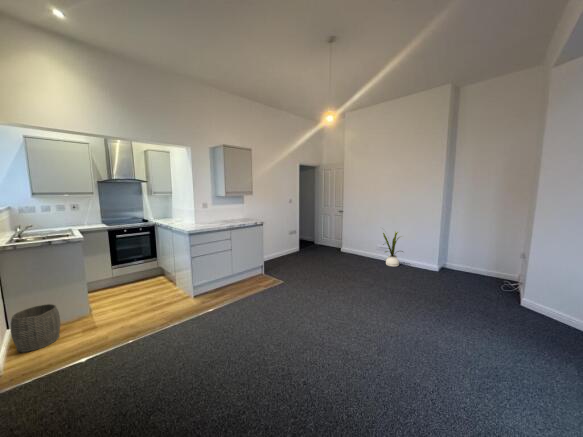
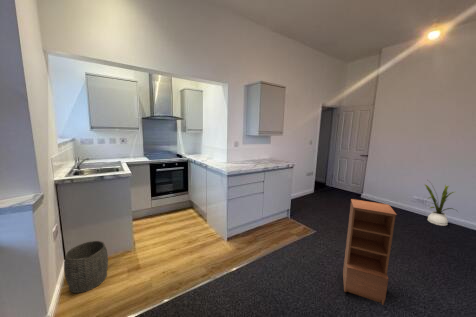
bookcase: none [283,243,314,321] -> present [343,199,397,305]

